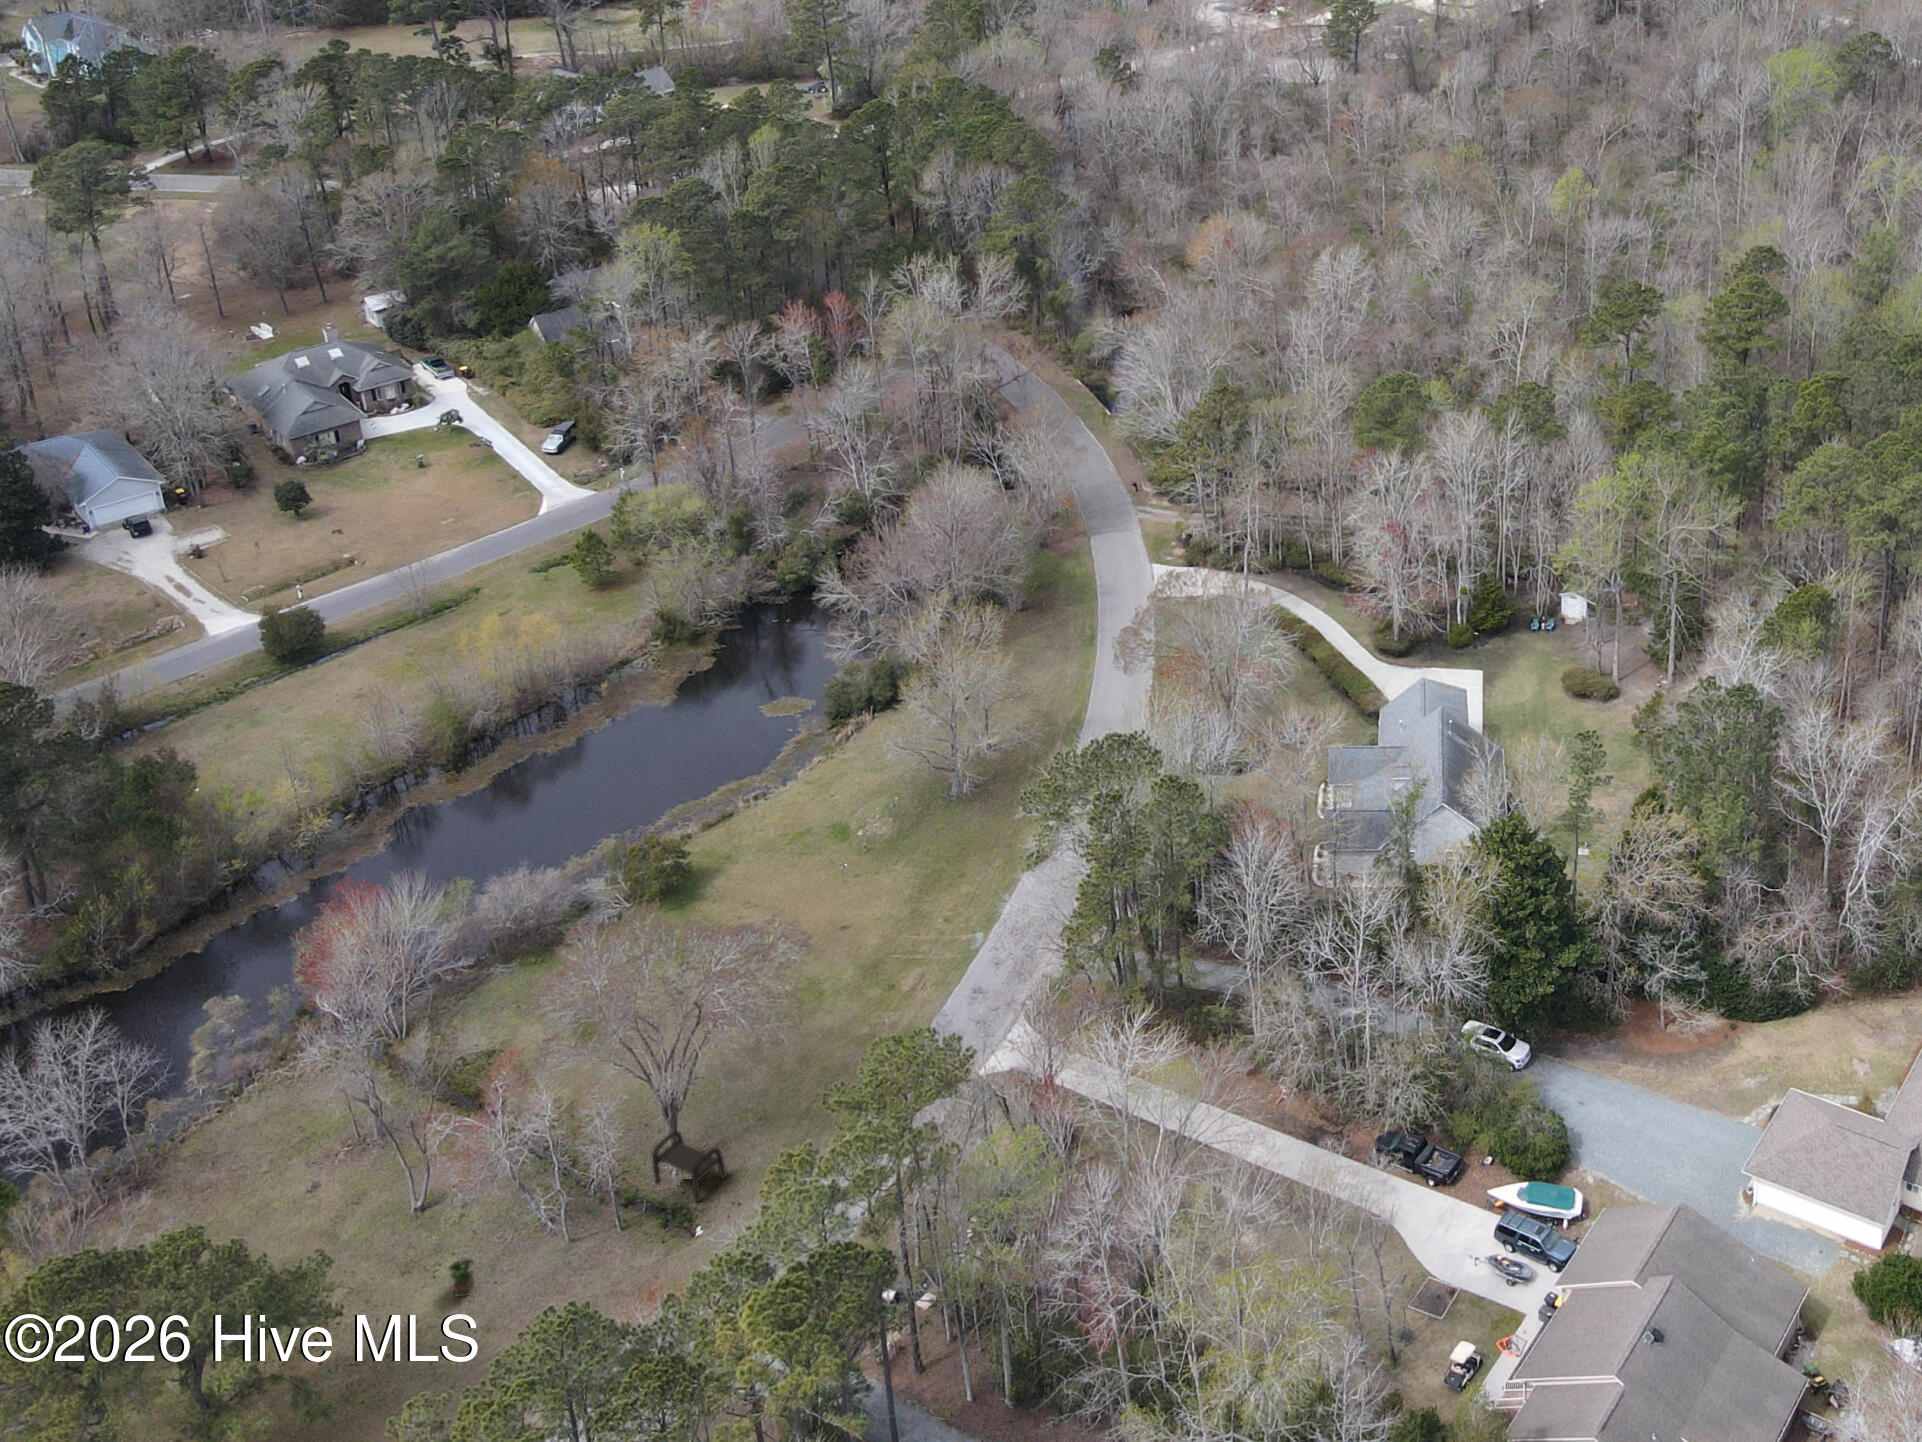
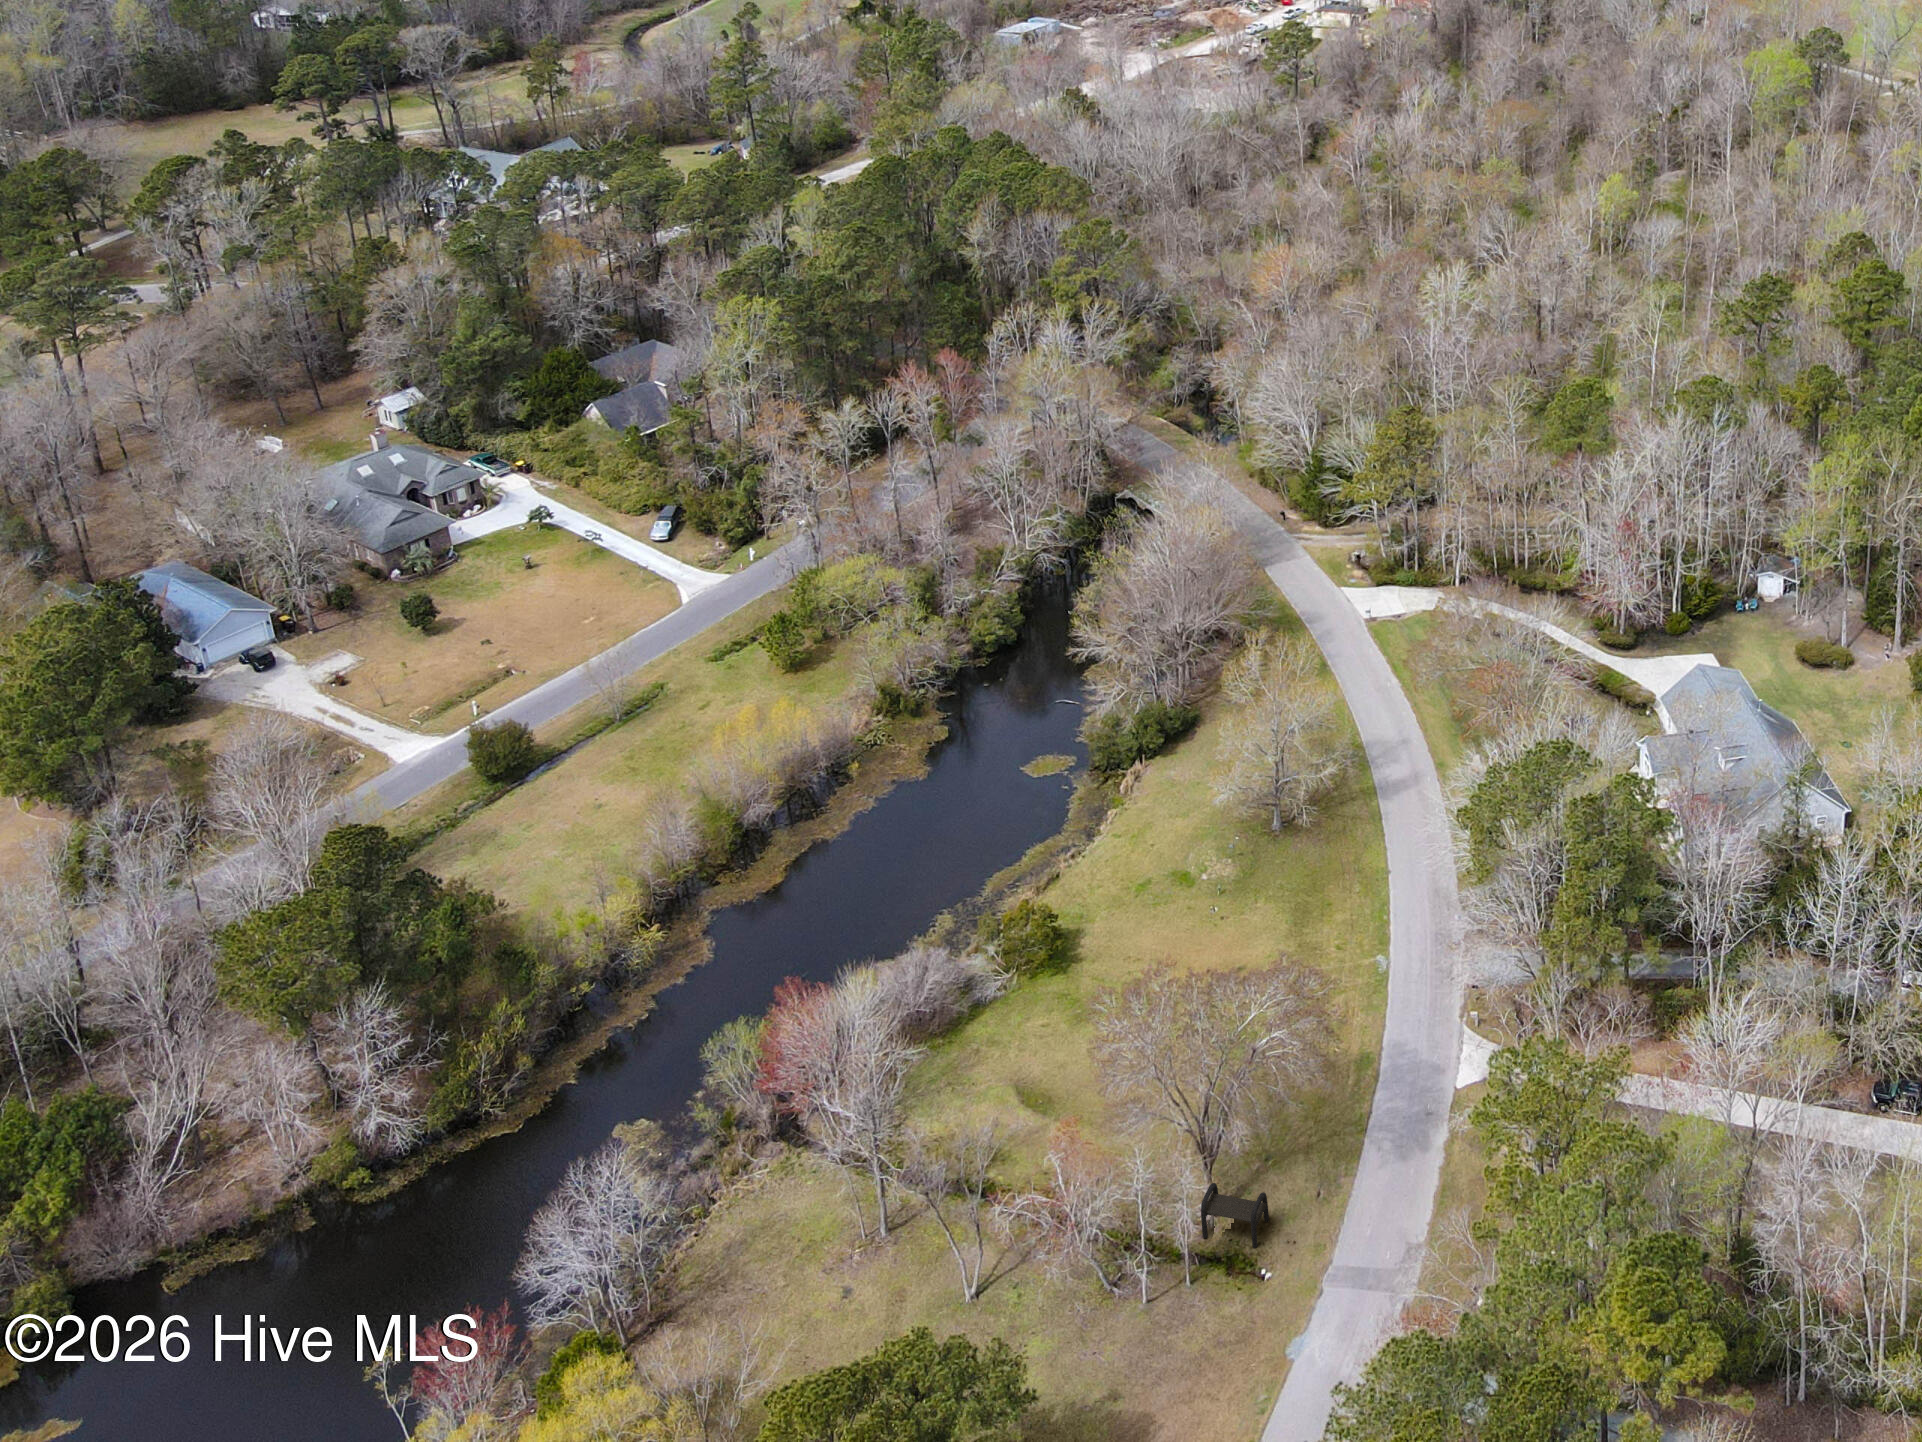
potted tree: present [450,1259,474,1297] -> none [1056,1332,1082,1372]

